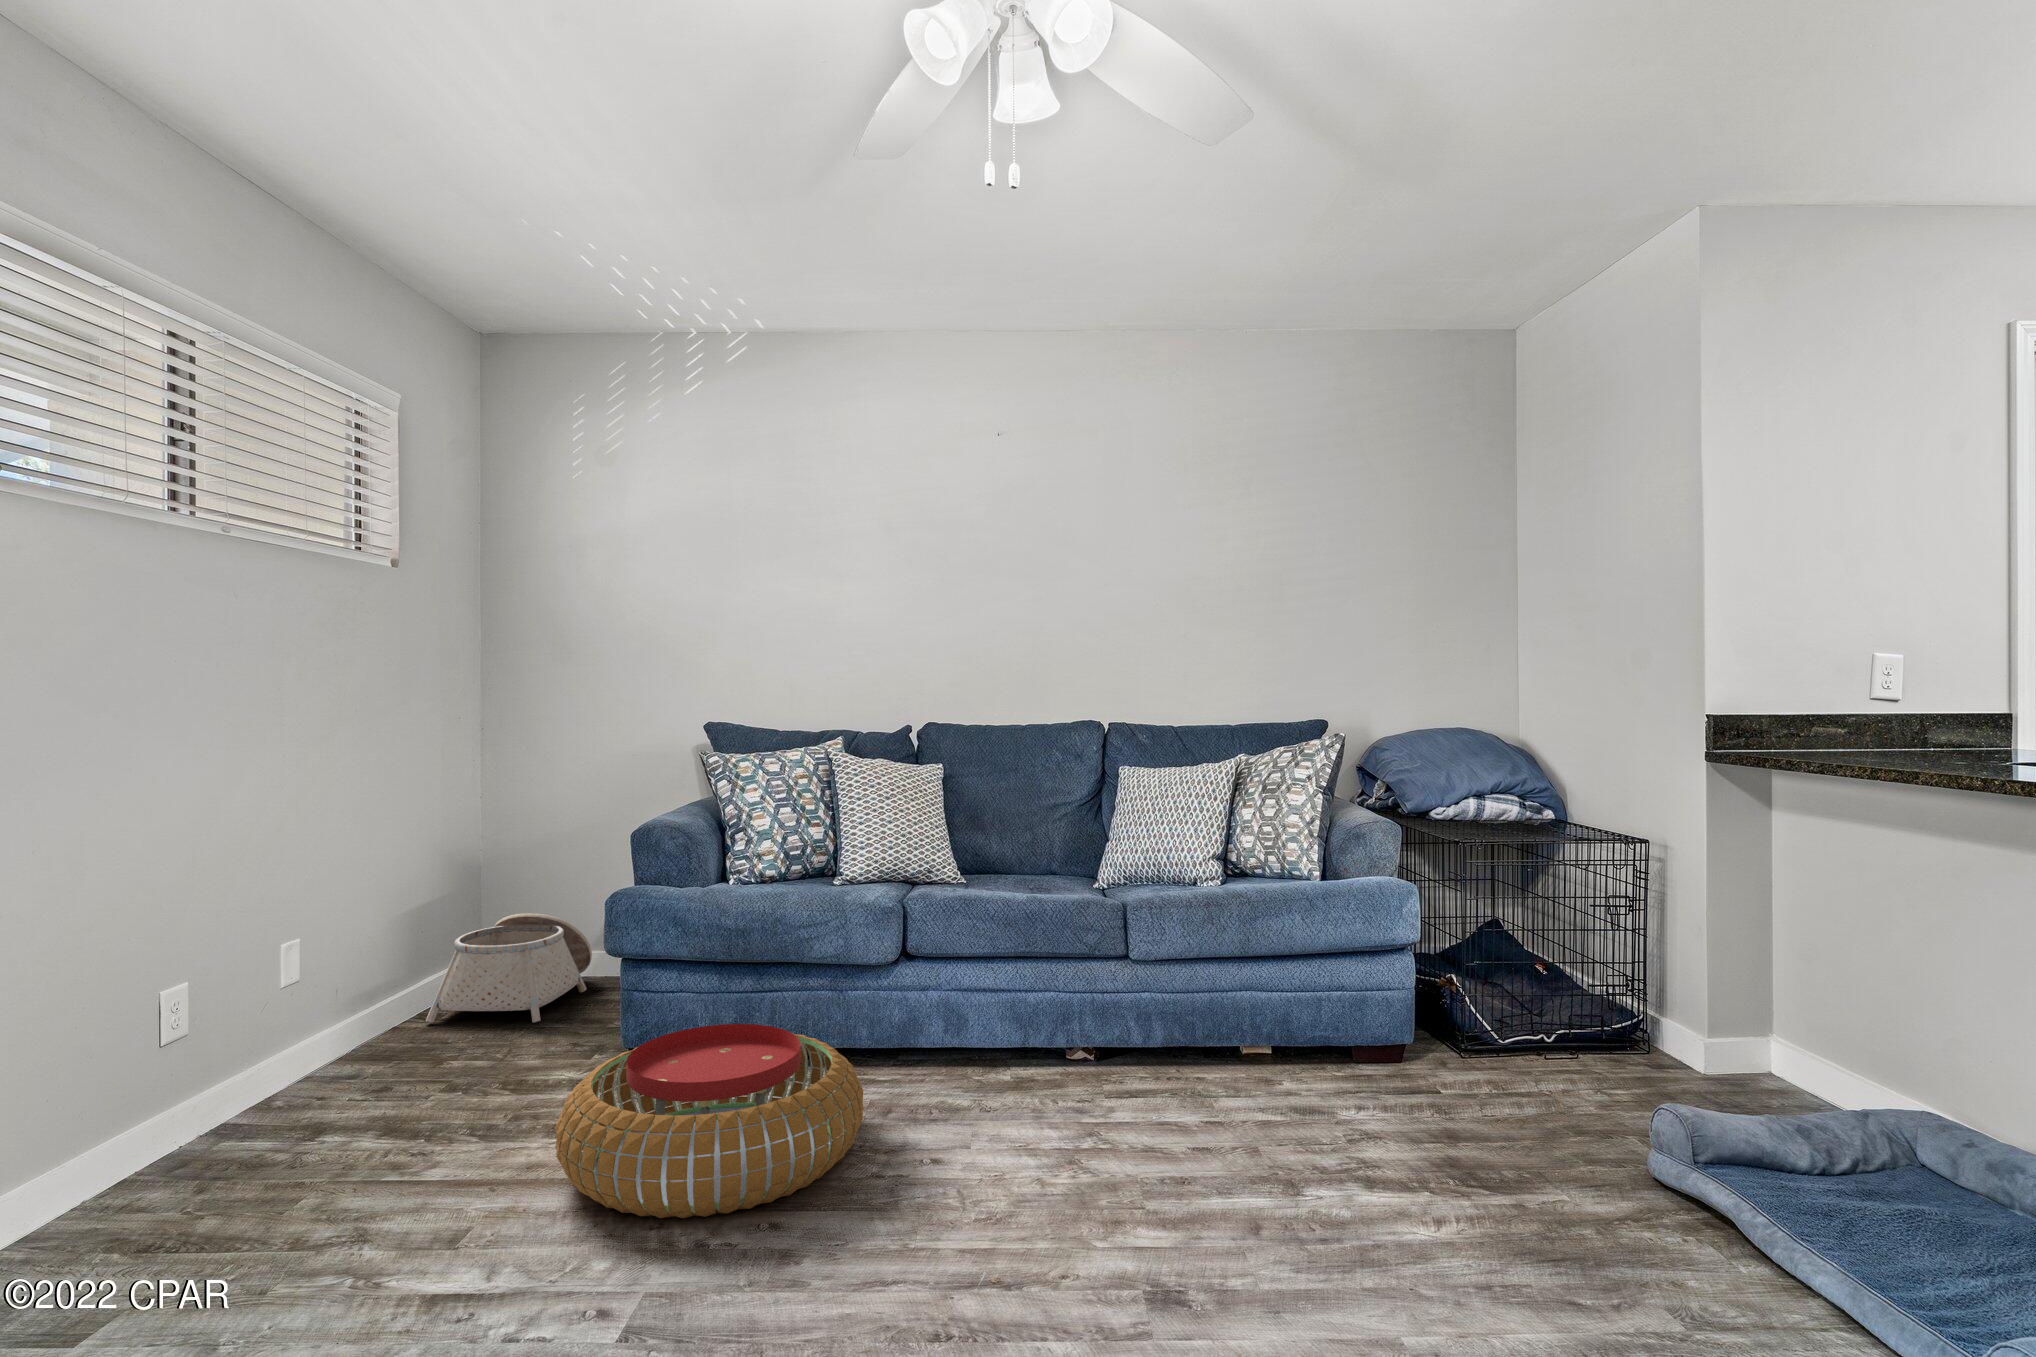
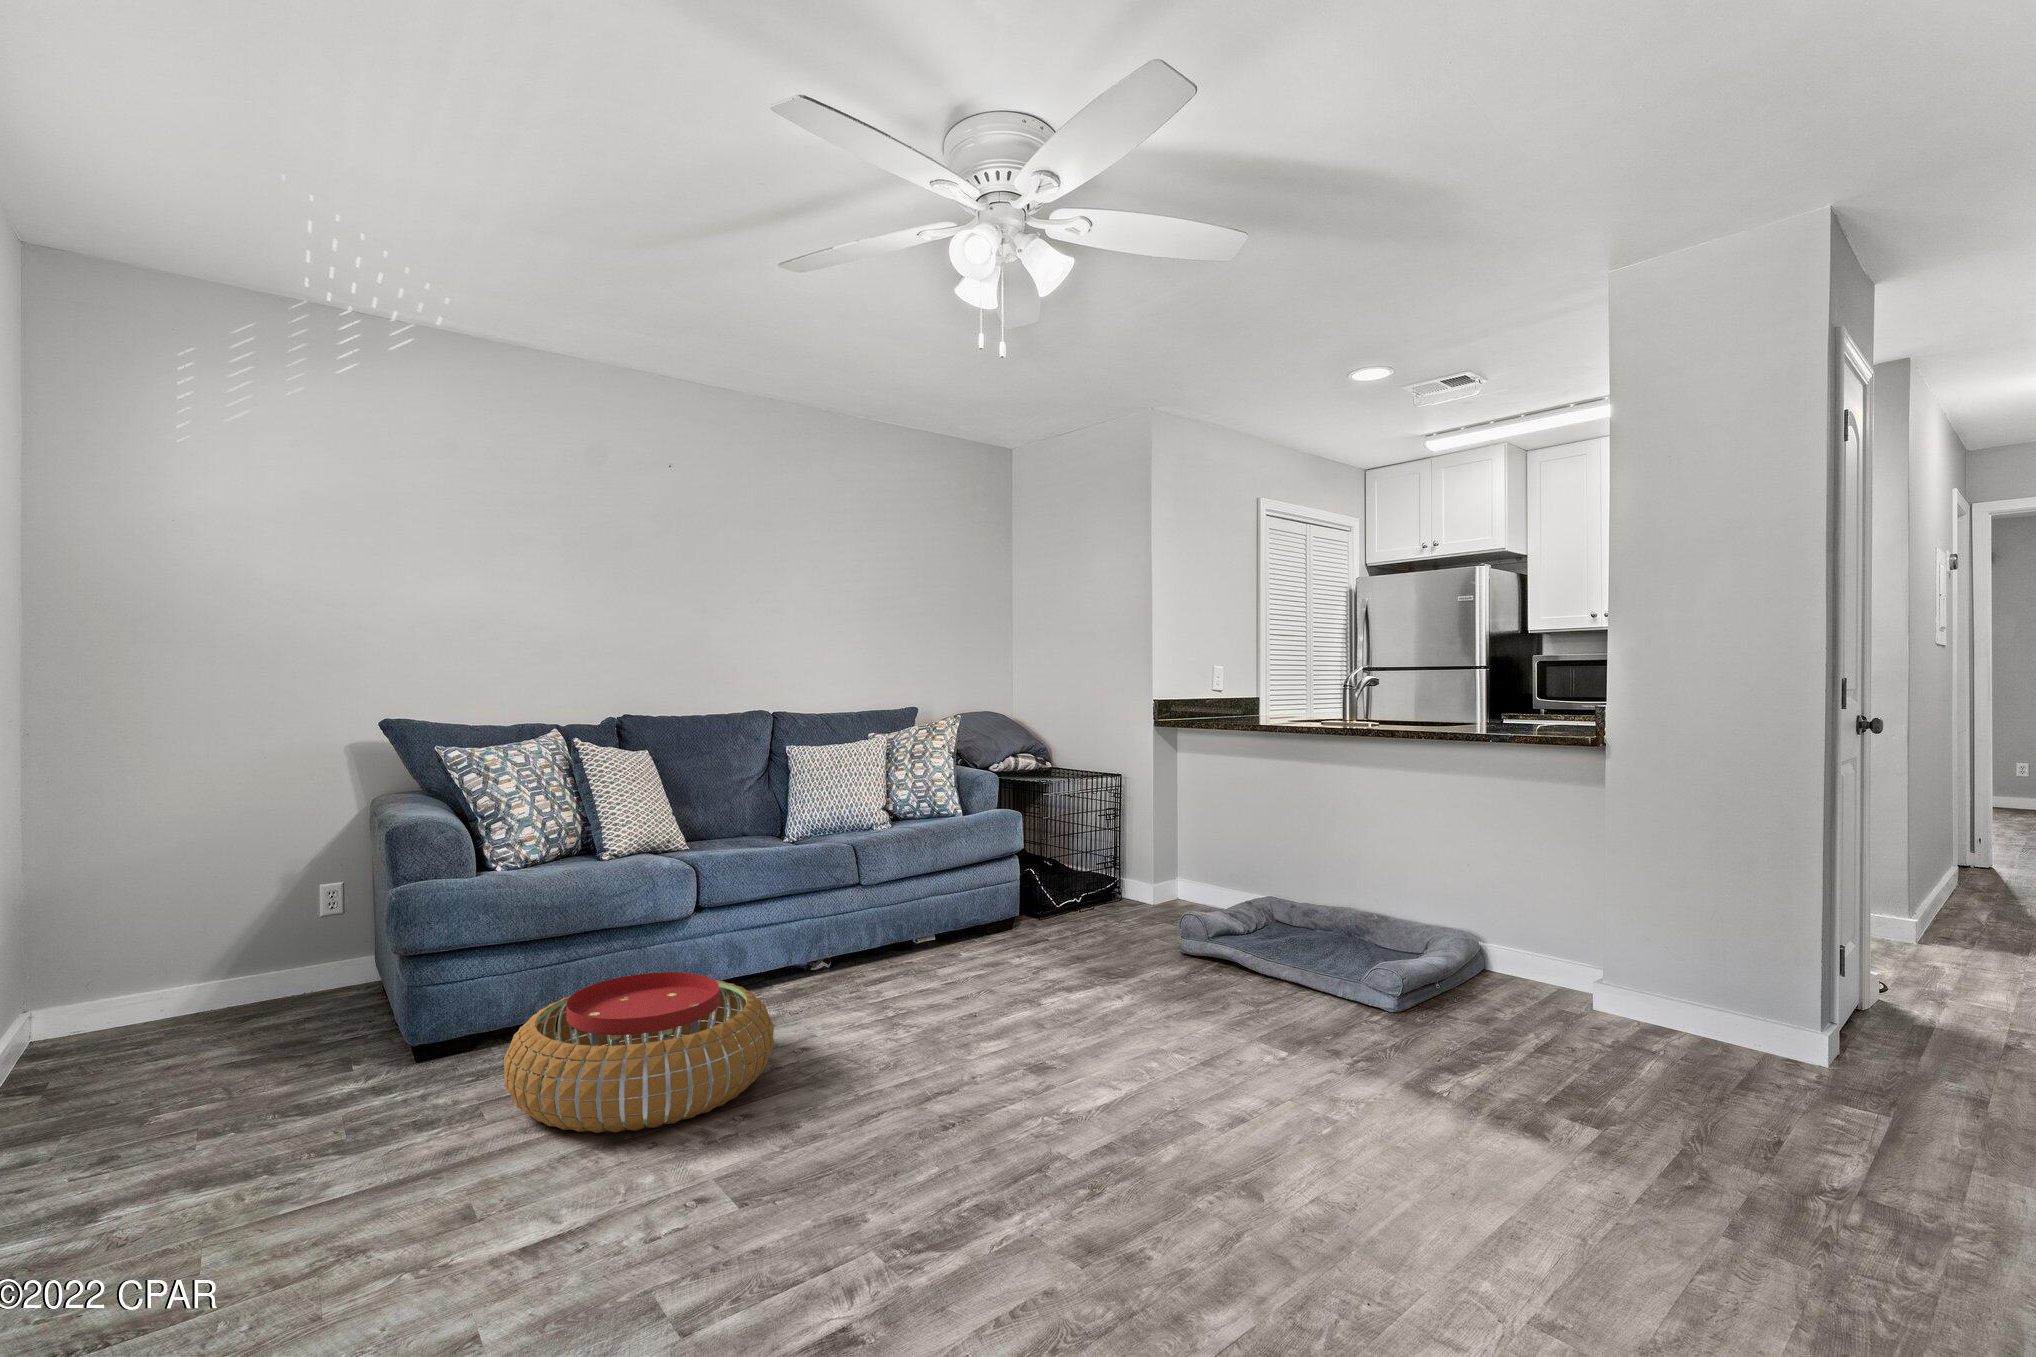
basket: present [426,913,592,1023] -> none [50,945,230,1089]

